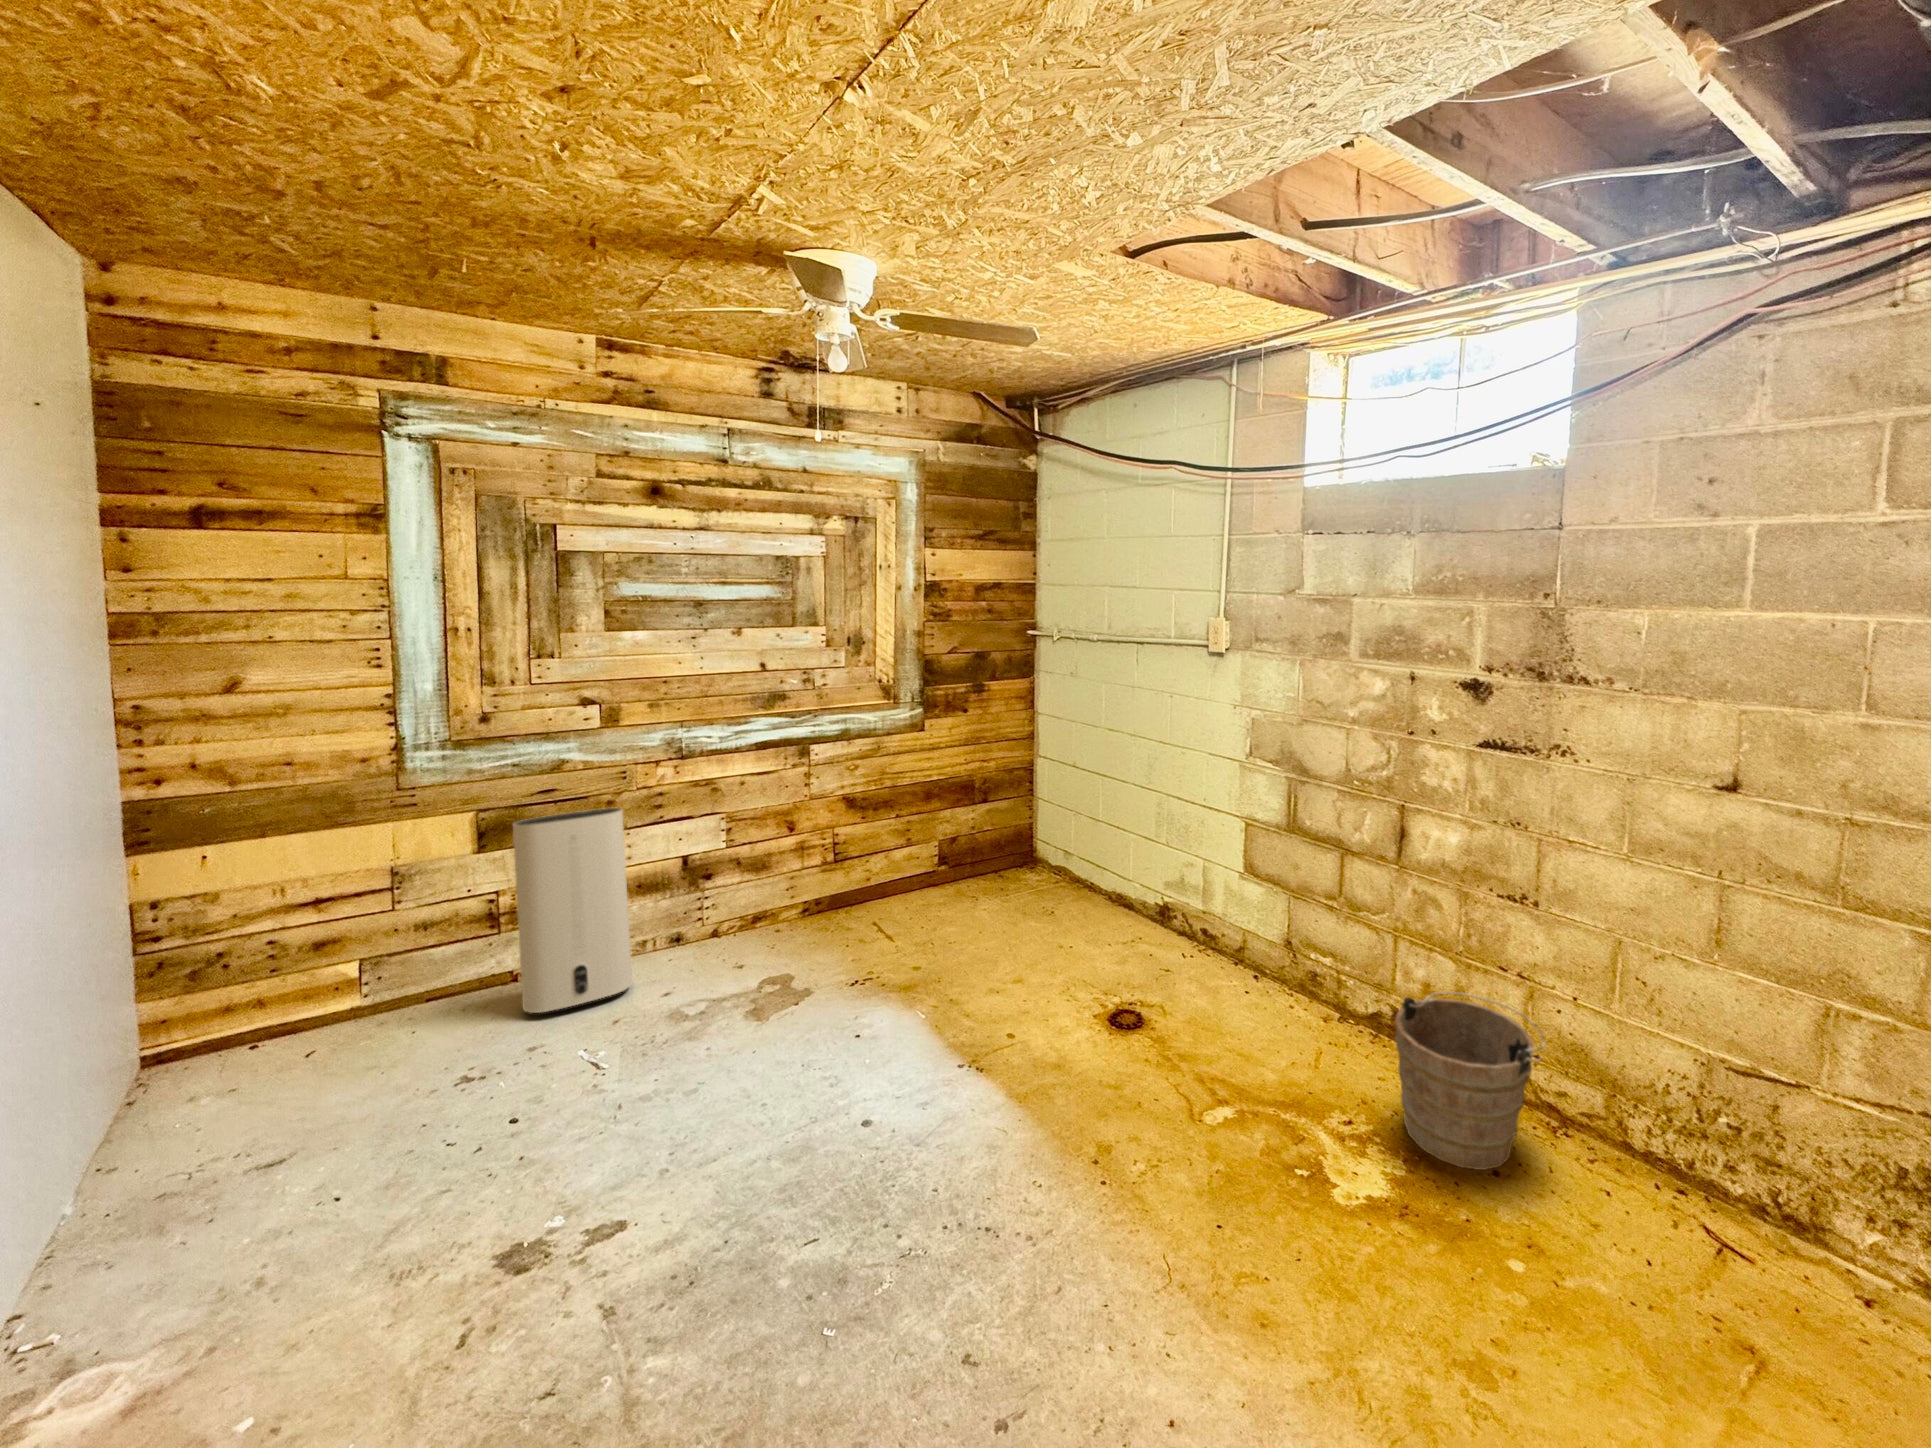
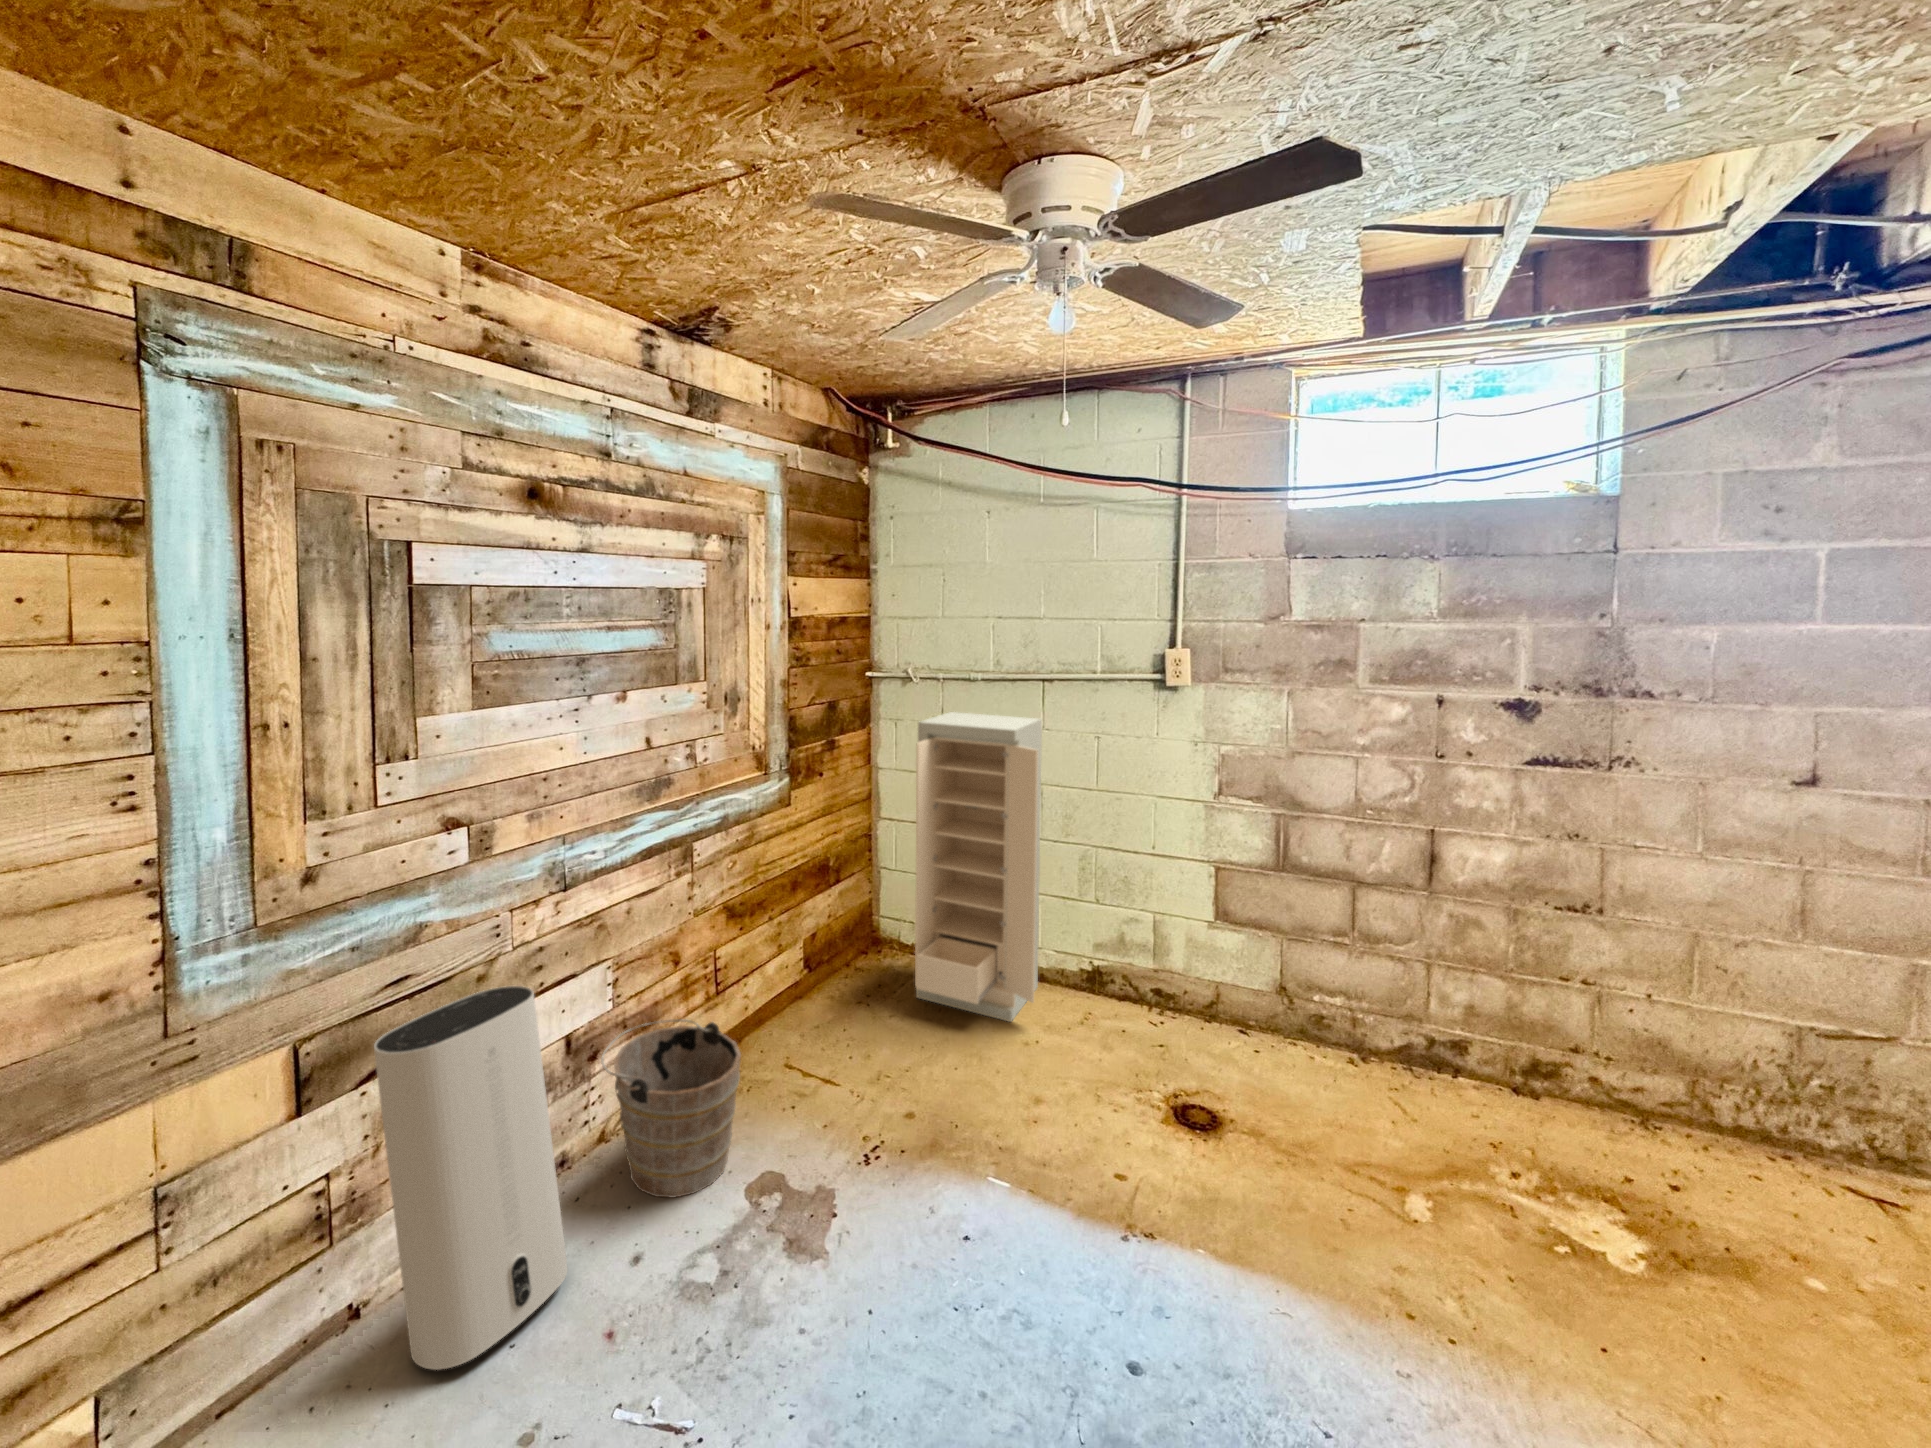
storage cabinet: none [1001,668,1128,930] -> present [915,712,1042,1022]
bucket: present [1395,992,1545,1170] -> present [601,1019,741,1197]

